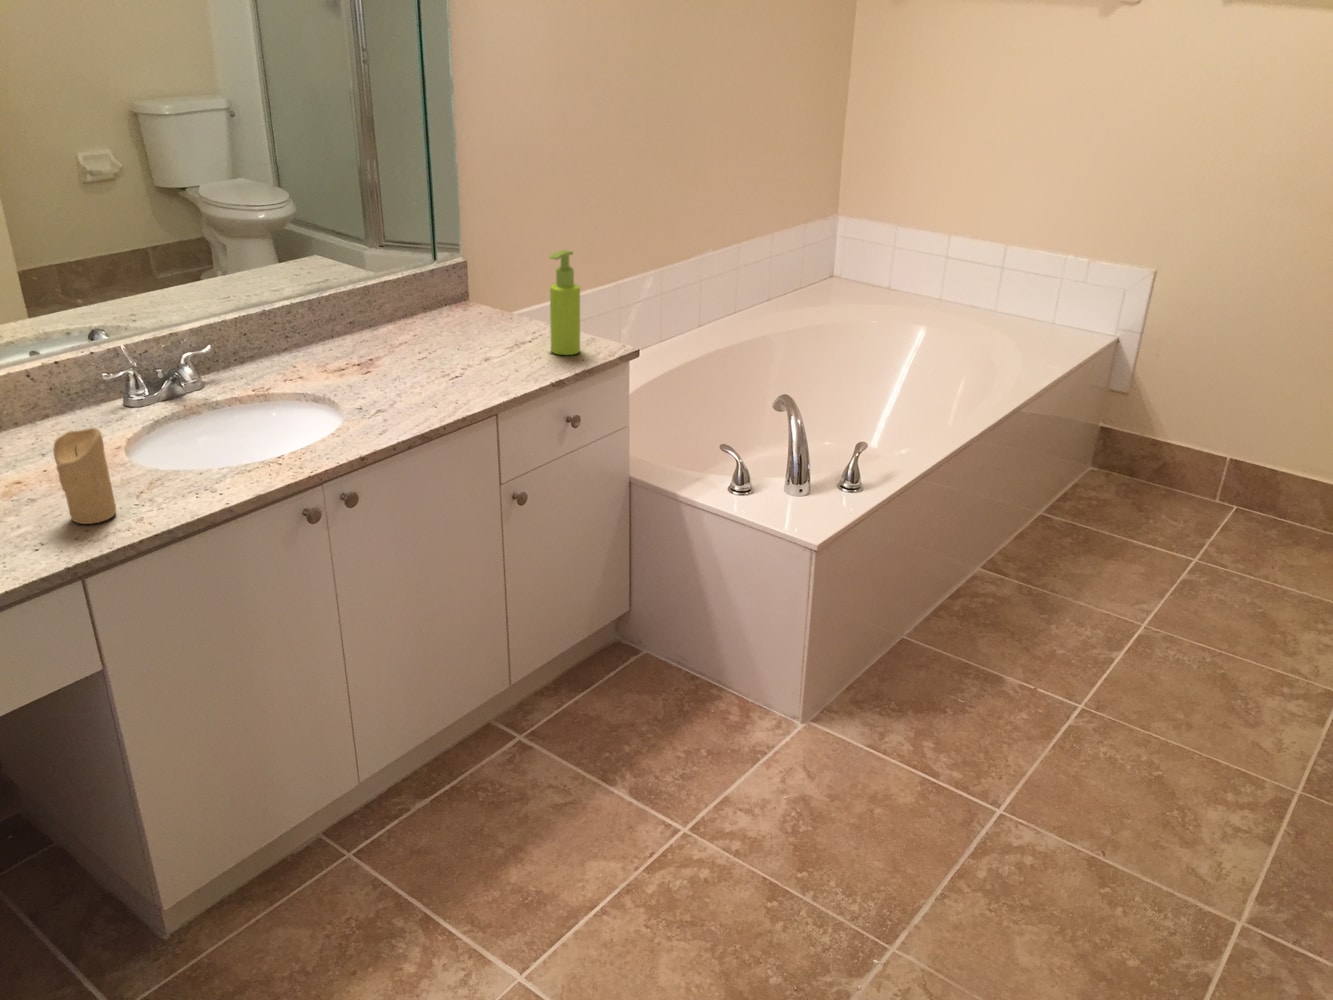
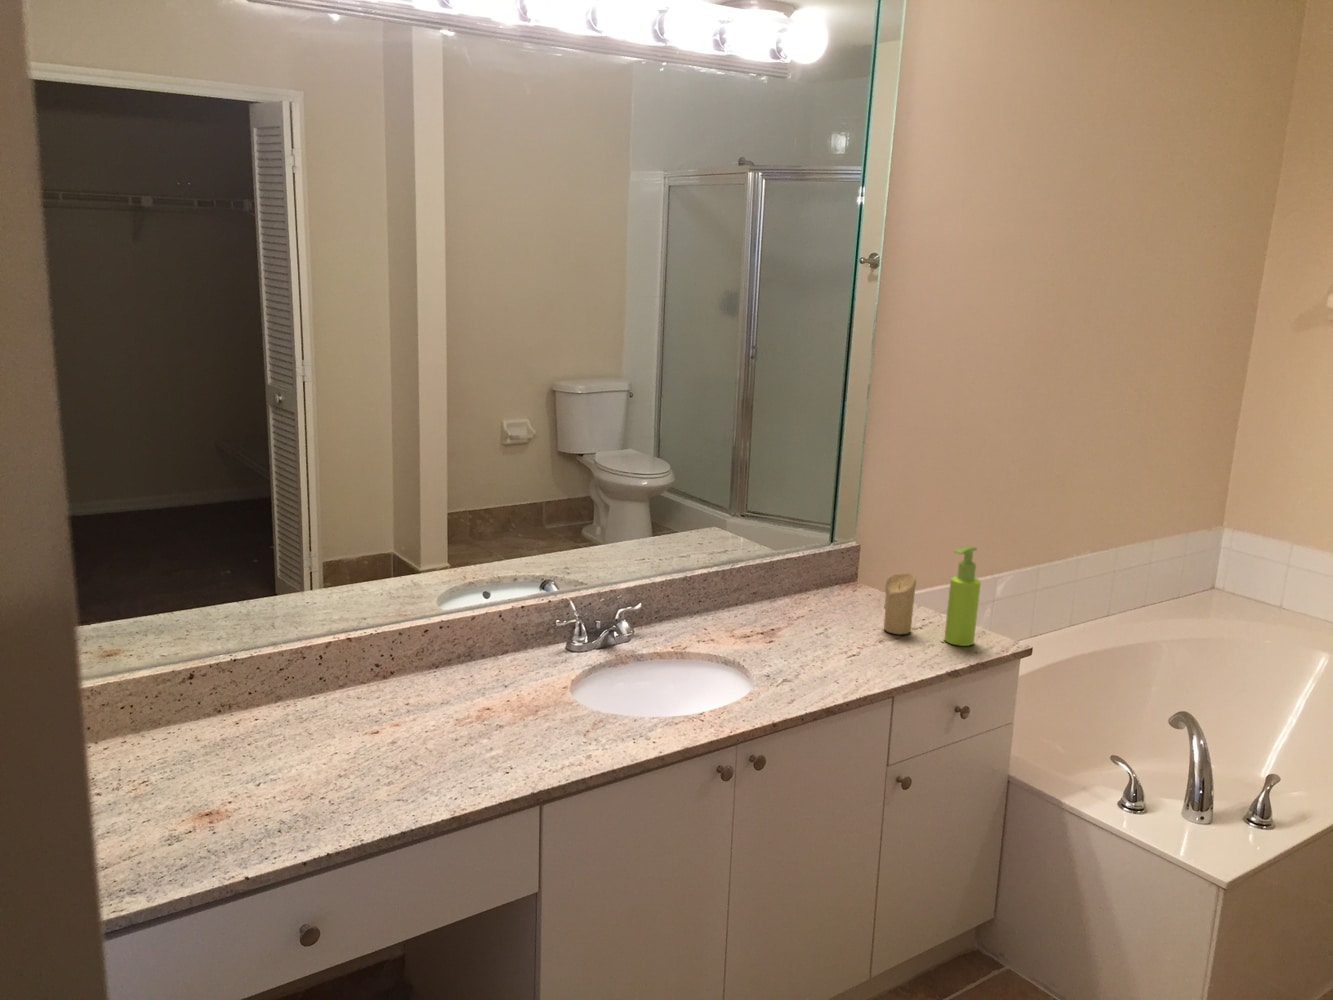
candle: present [53,428,116,524] -> present [884,573,916,634]

